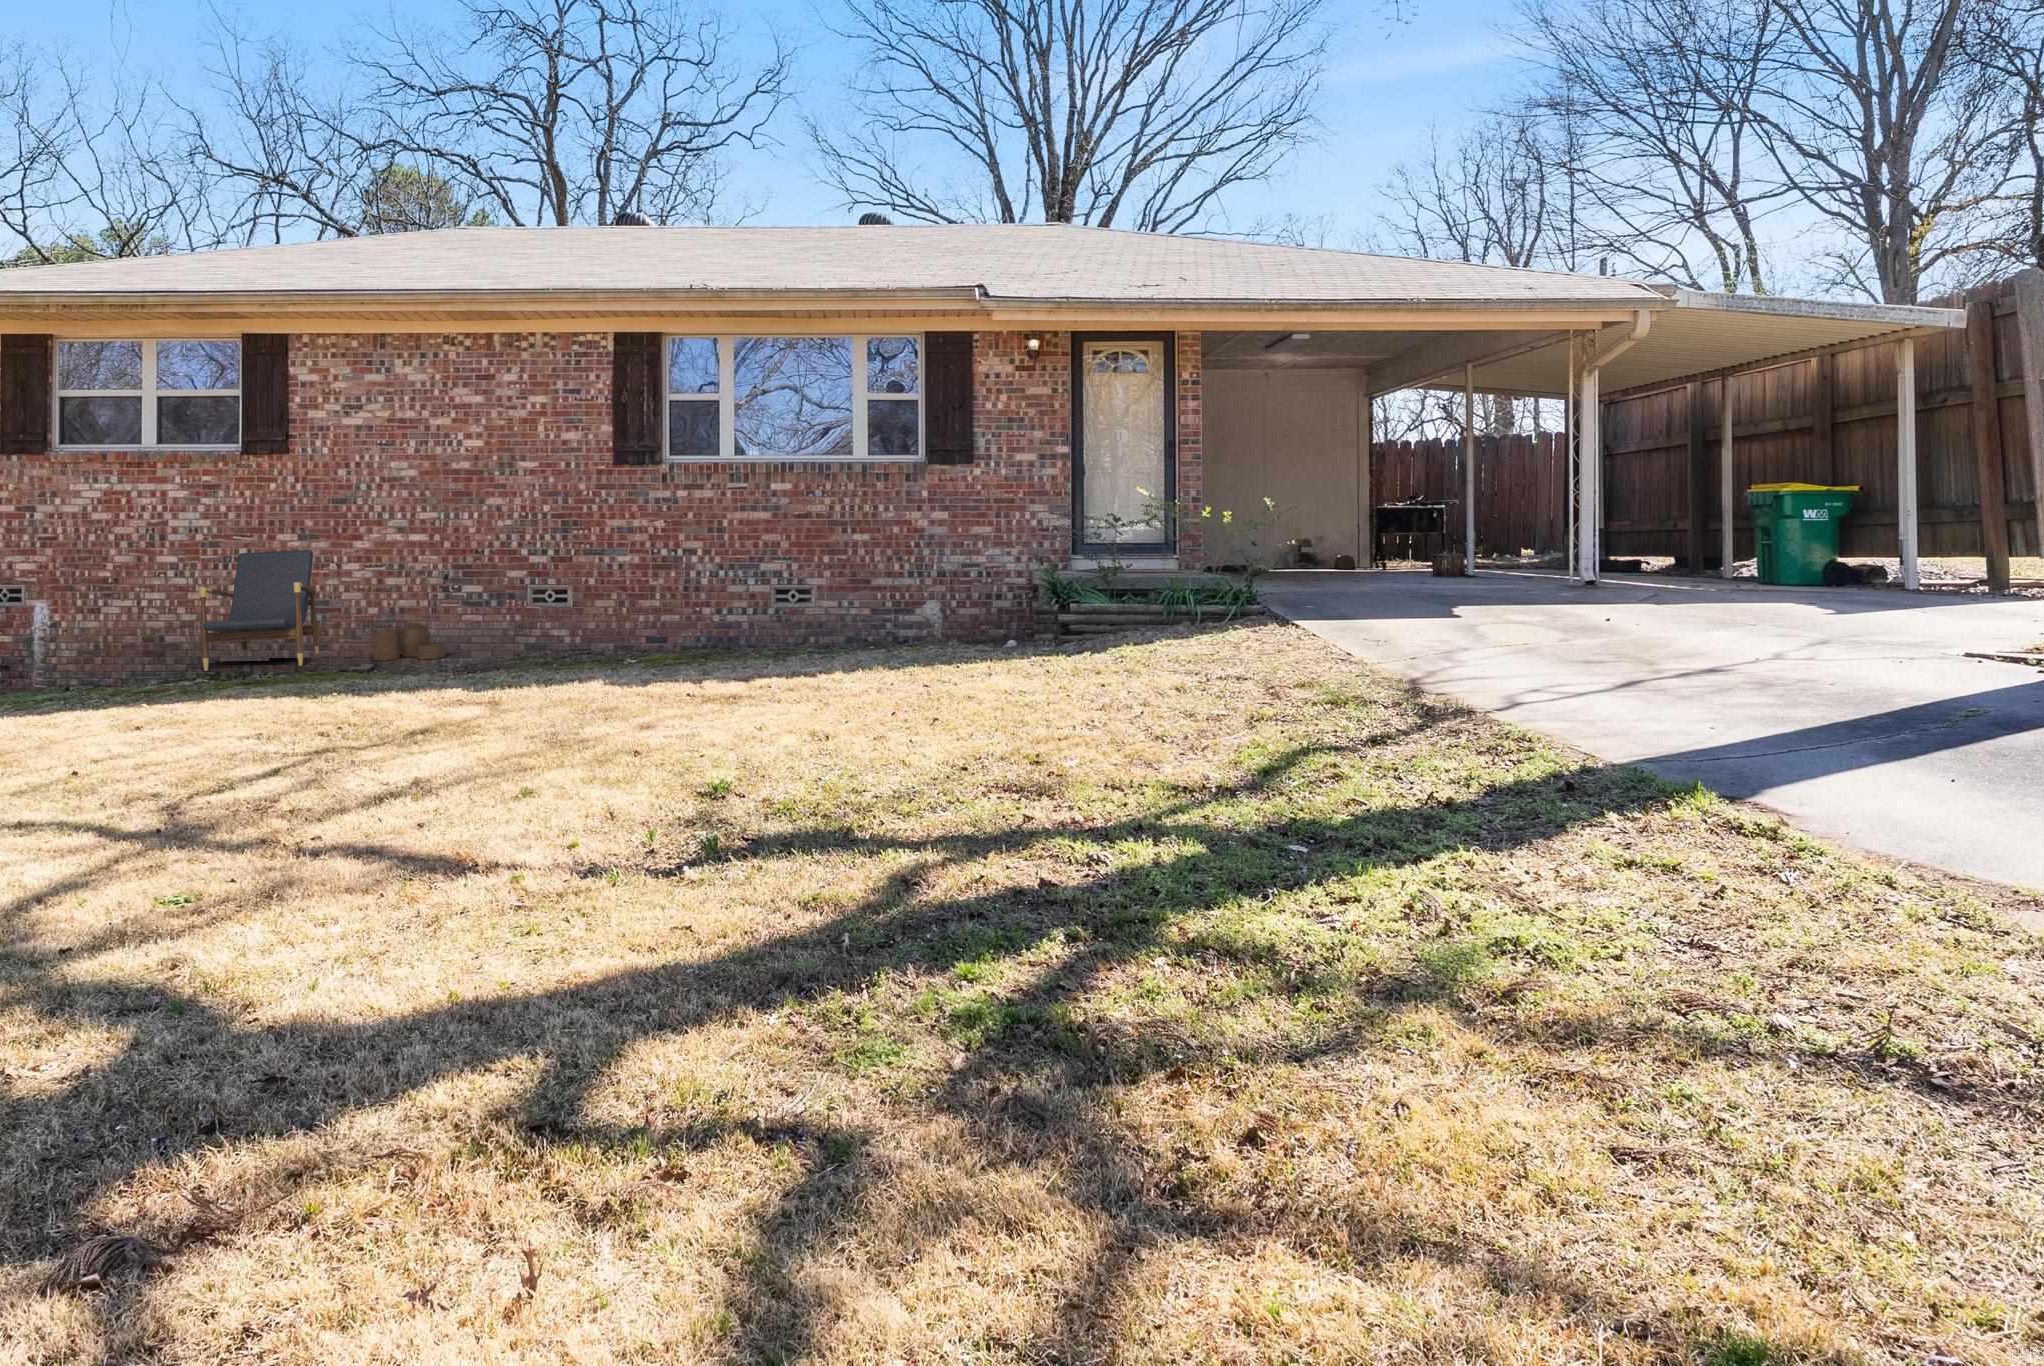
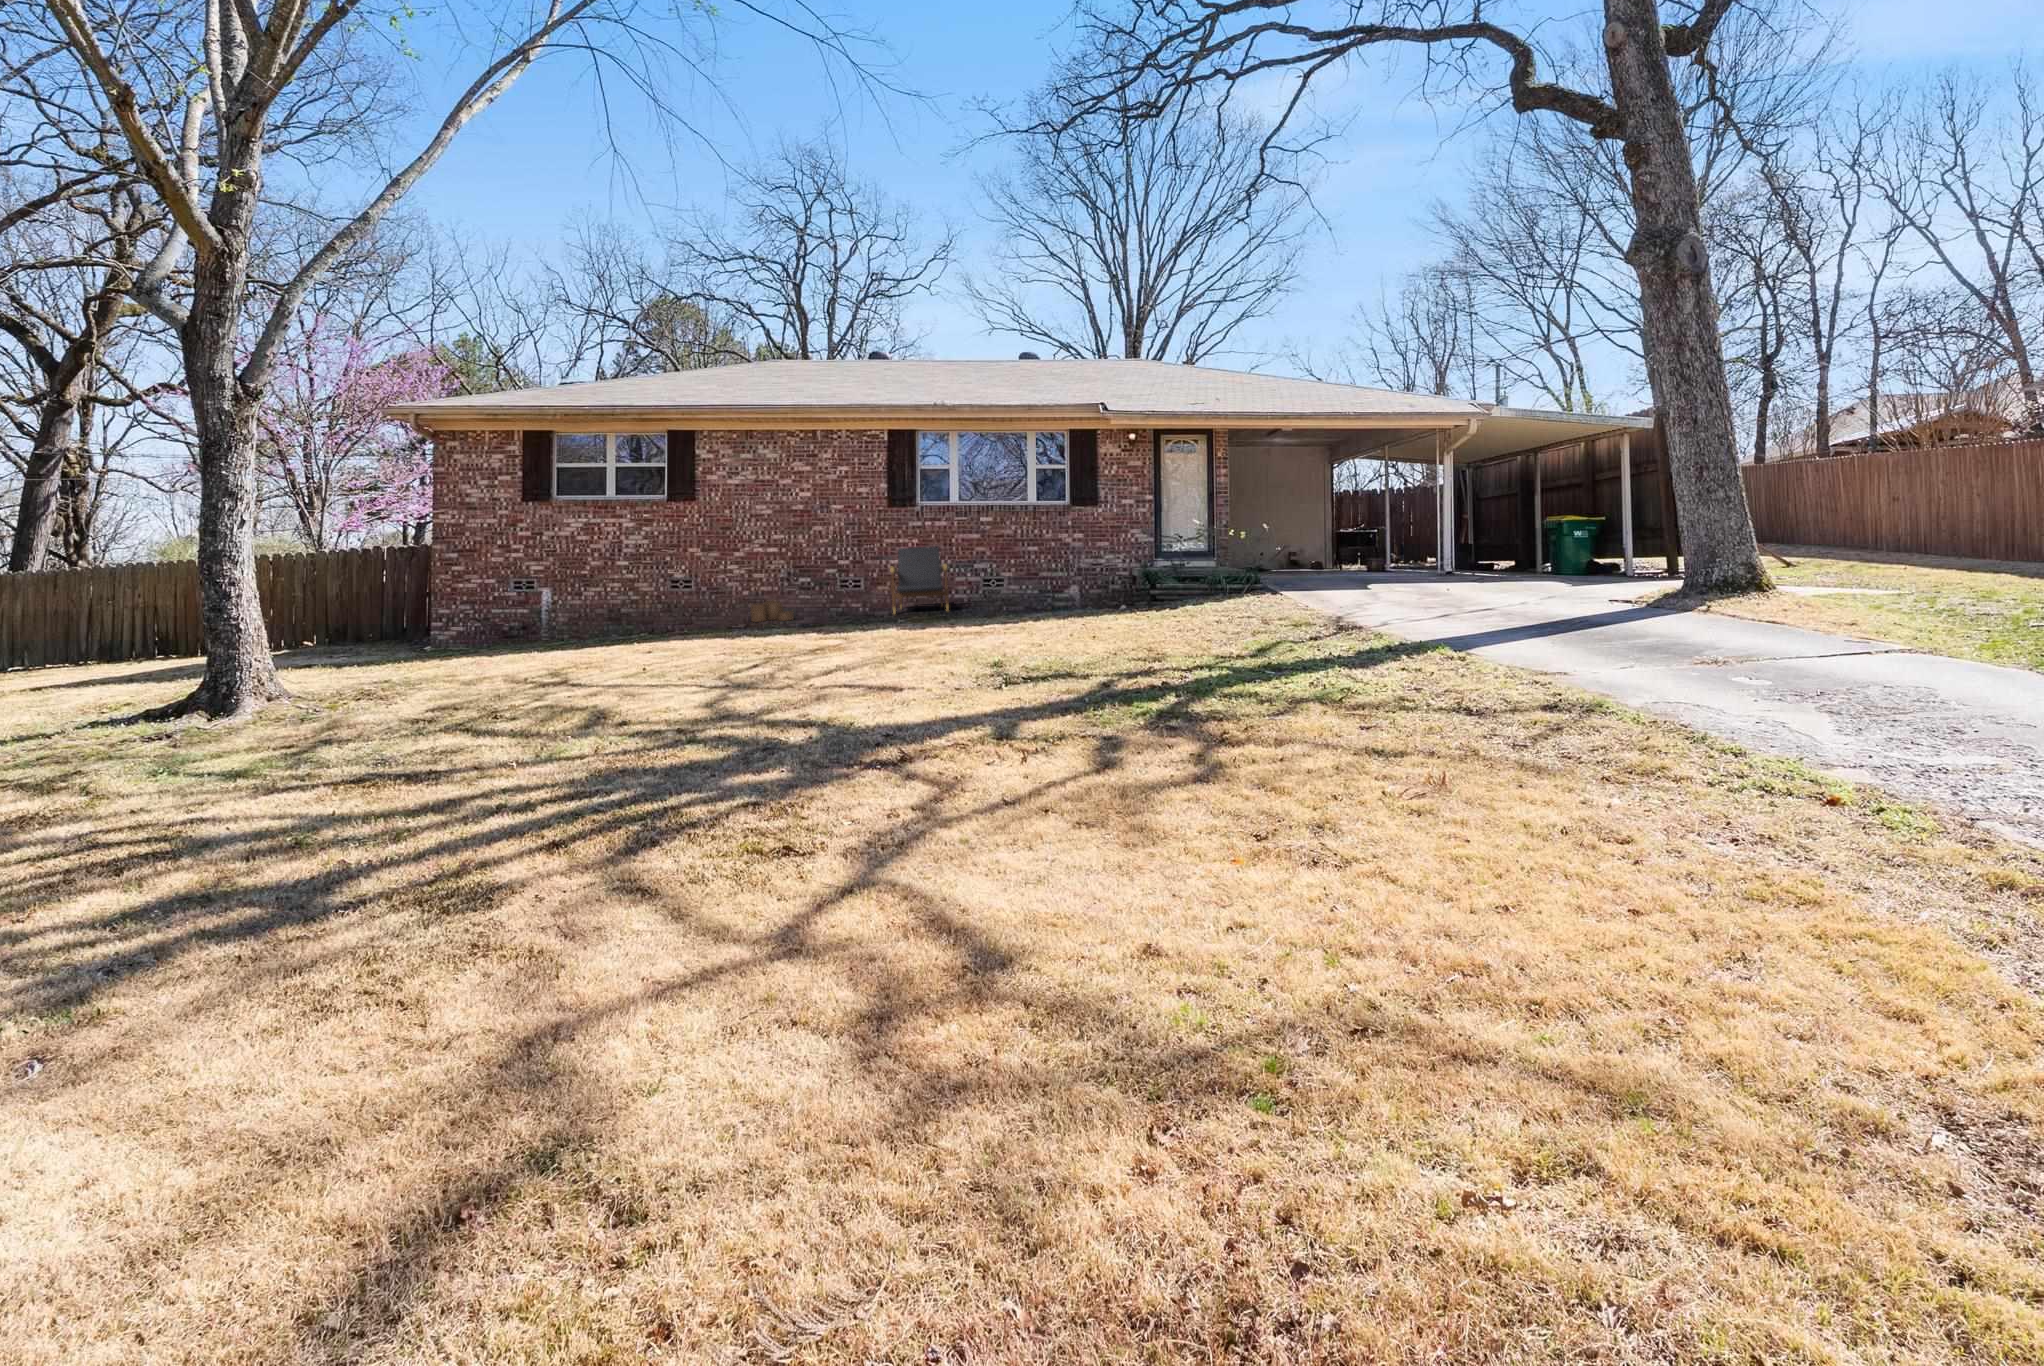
lounge chair: present [199,550,319,671] -> present [891,546,949,614]

